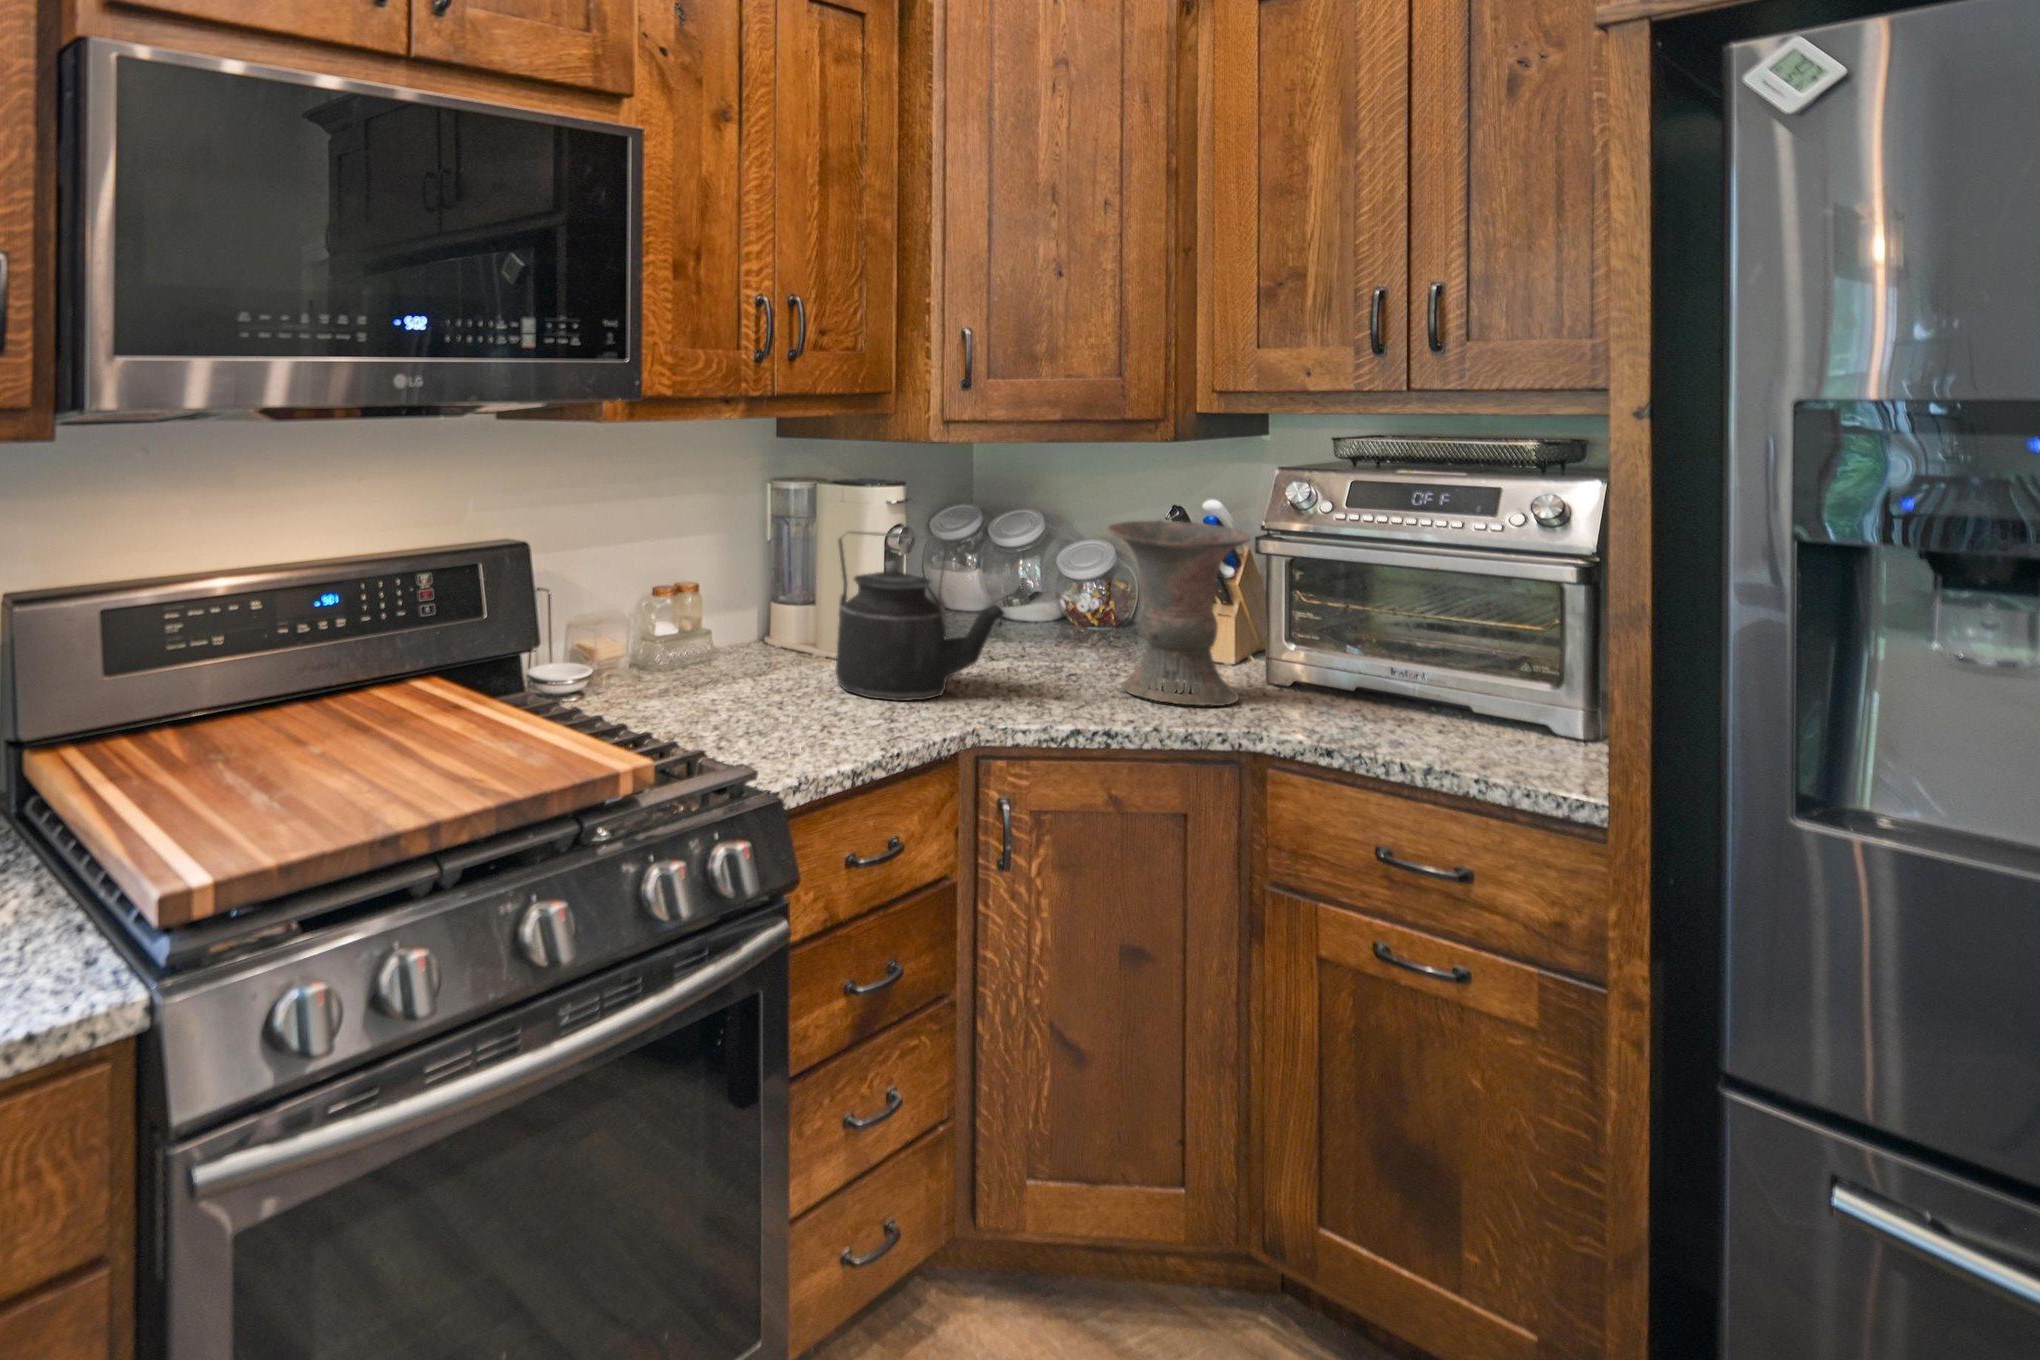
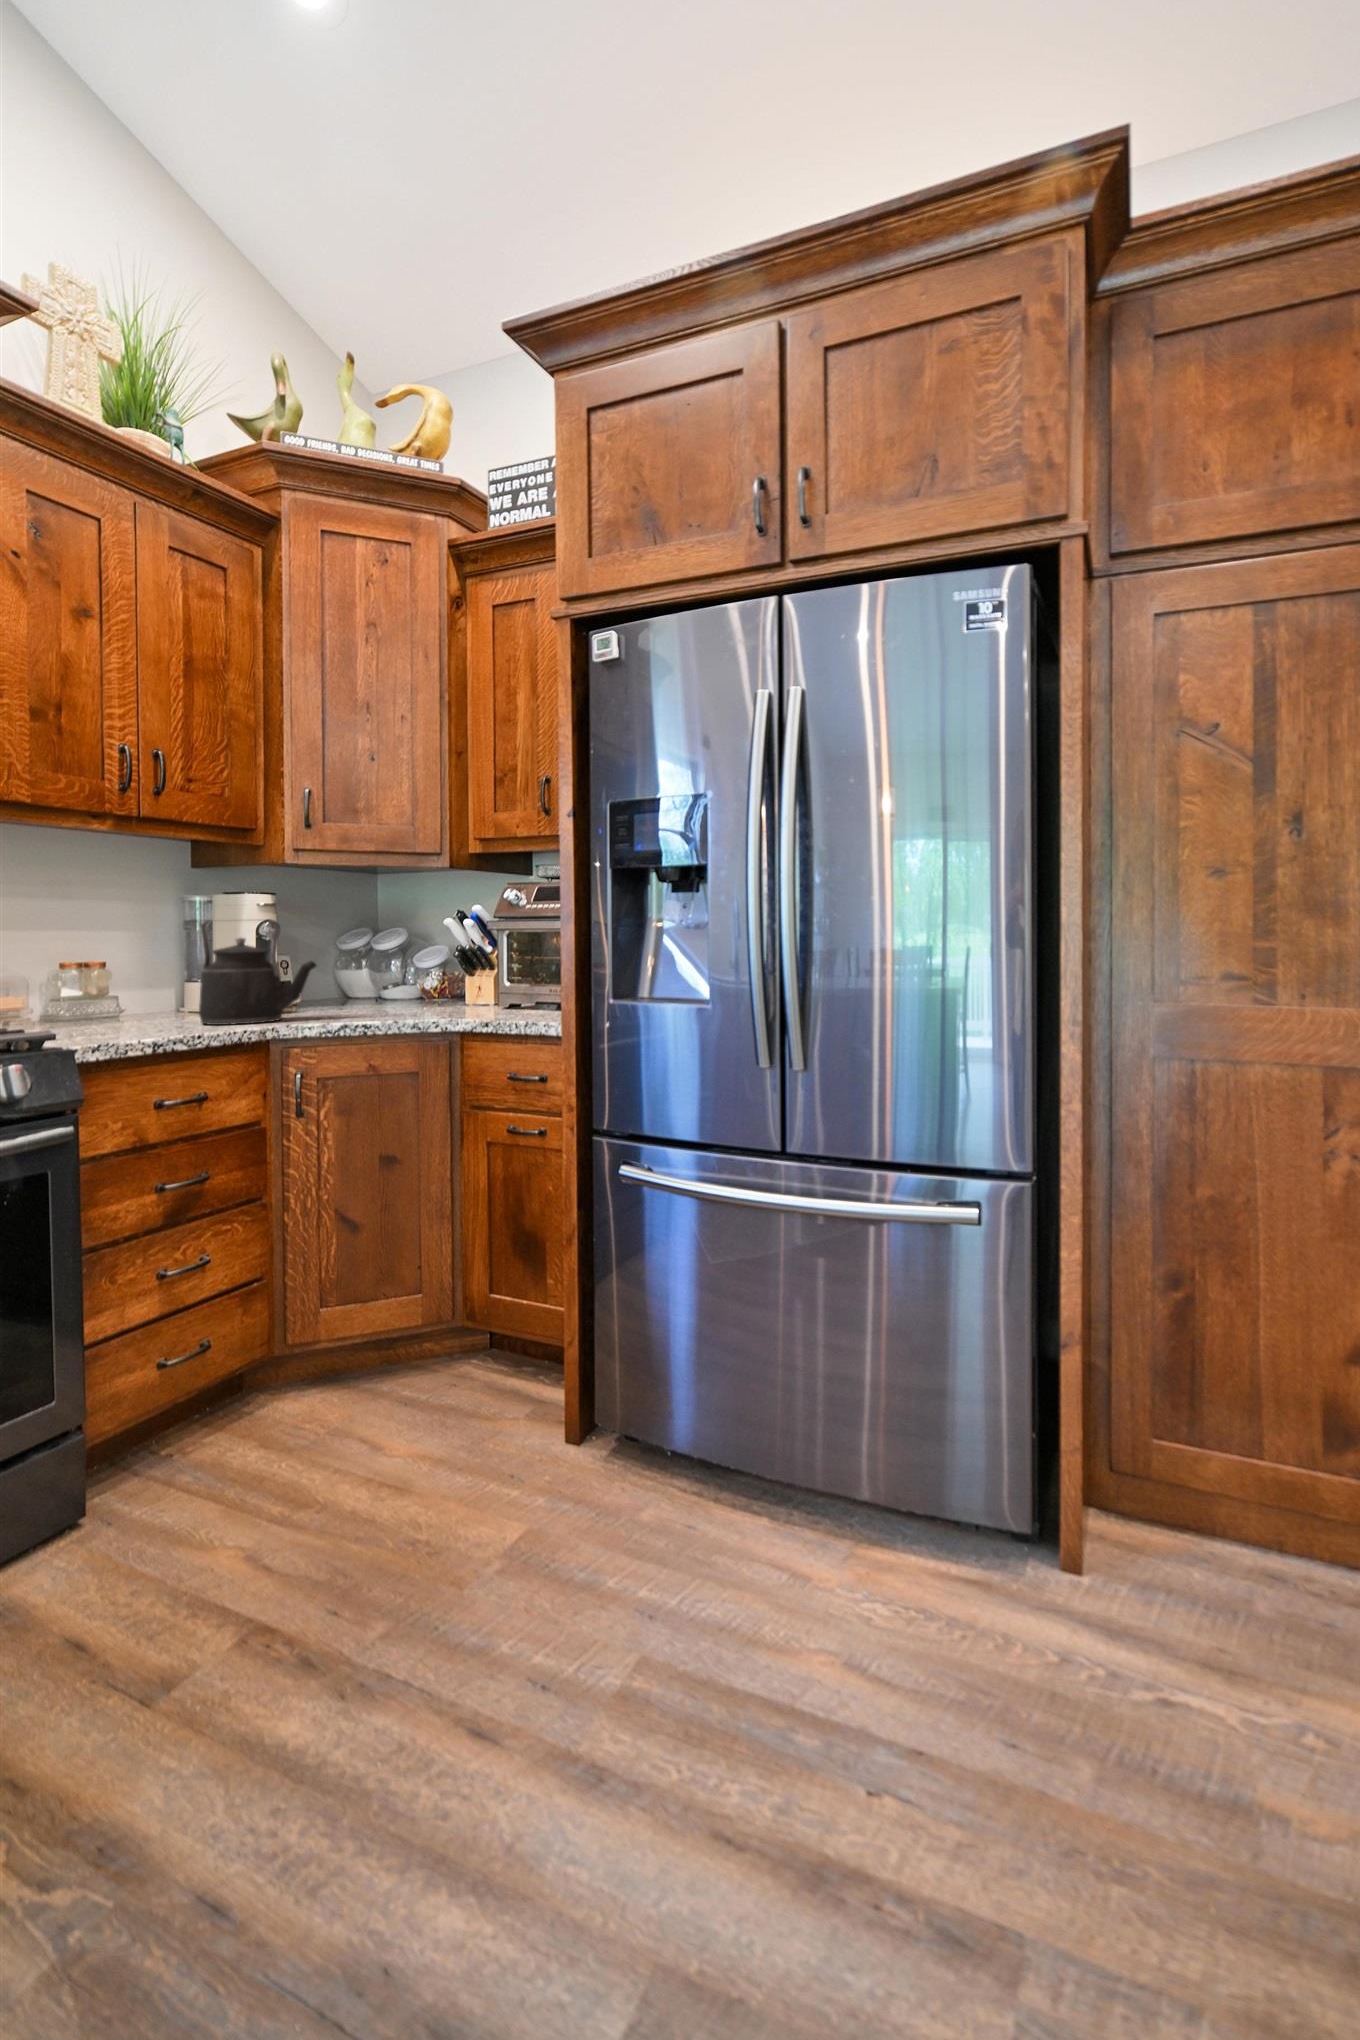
vase: present [1108,521,1250,706] -> none [391,912,475,1013]

